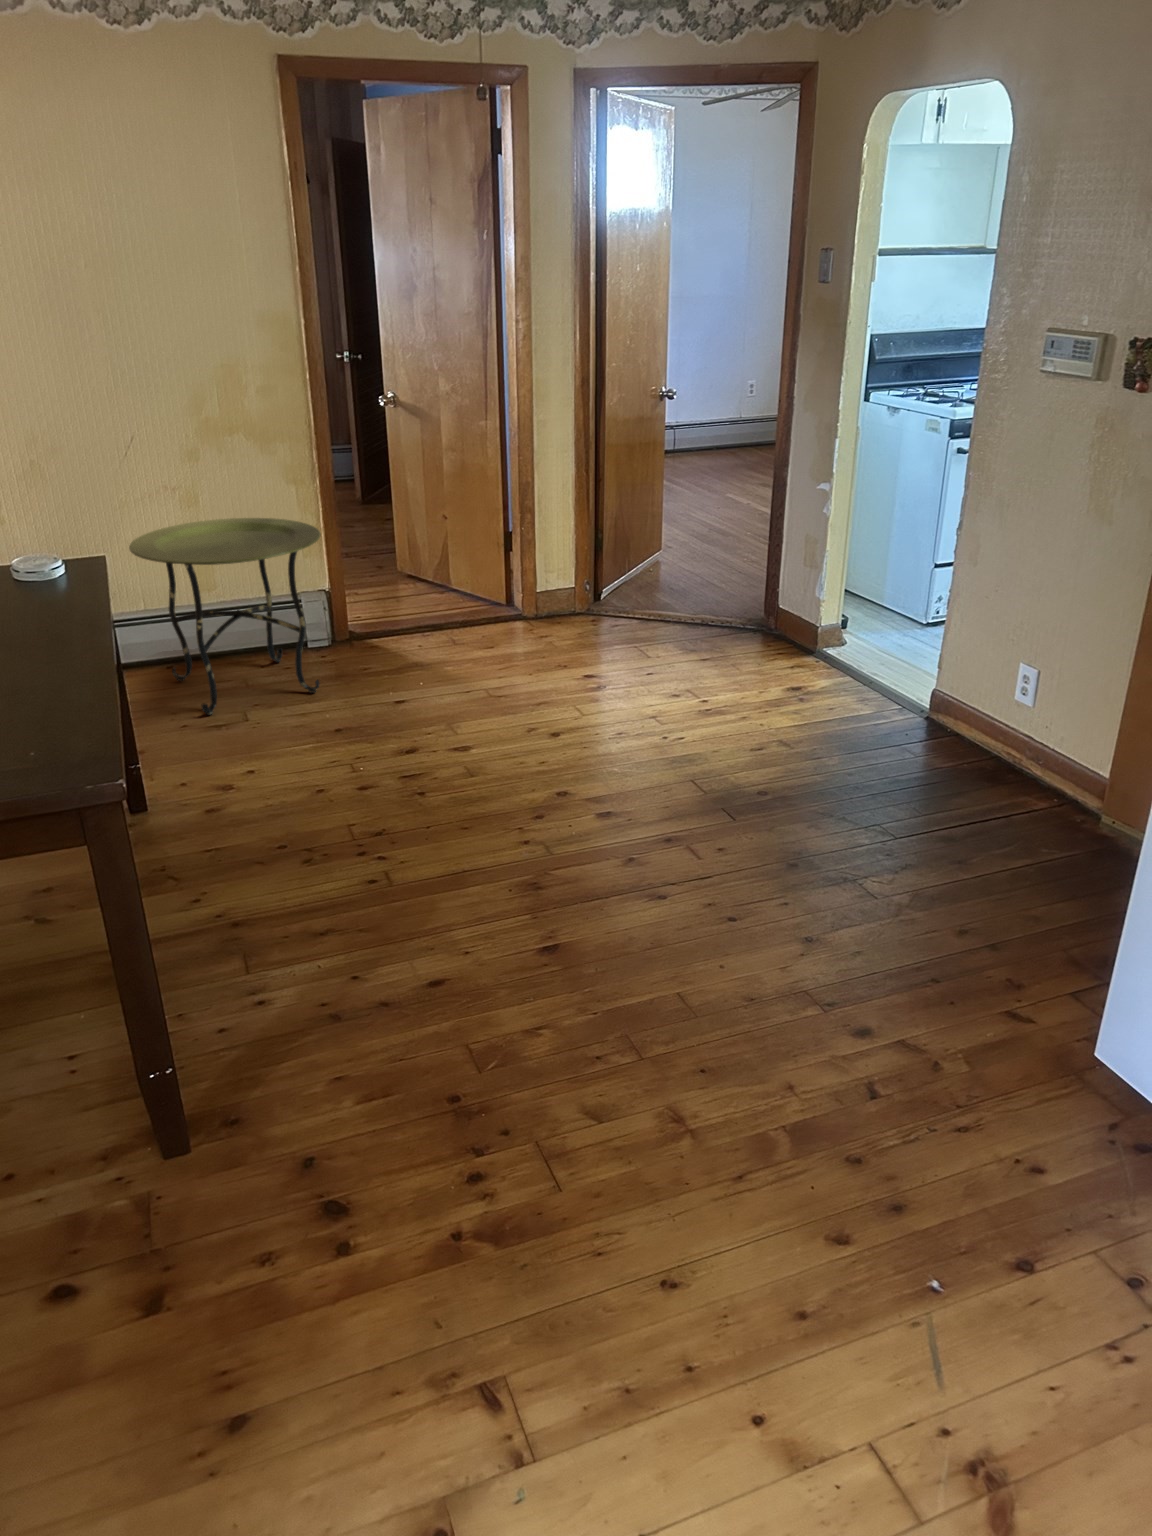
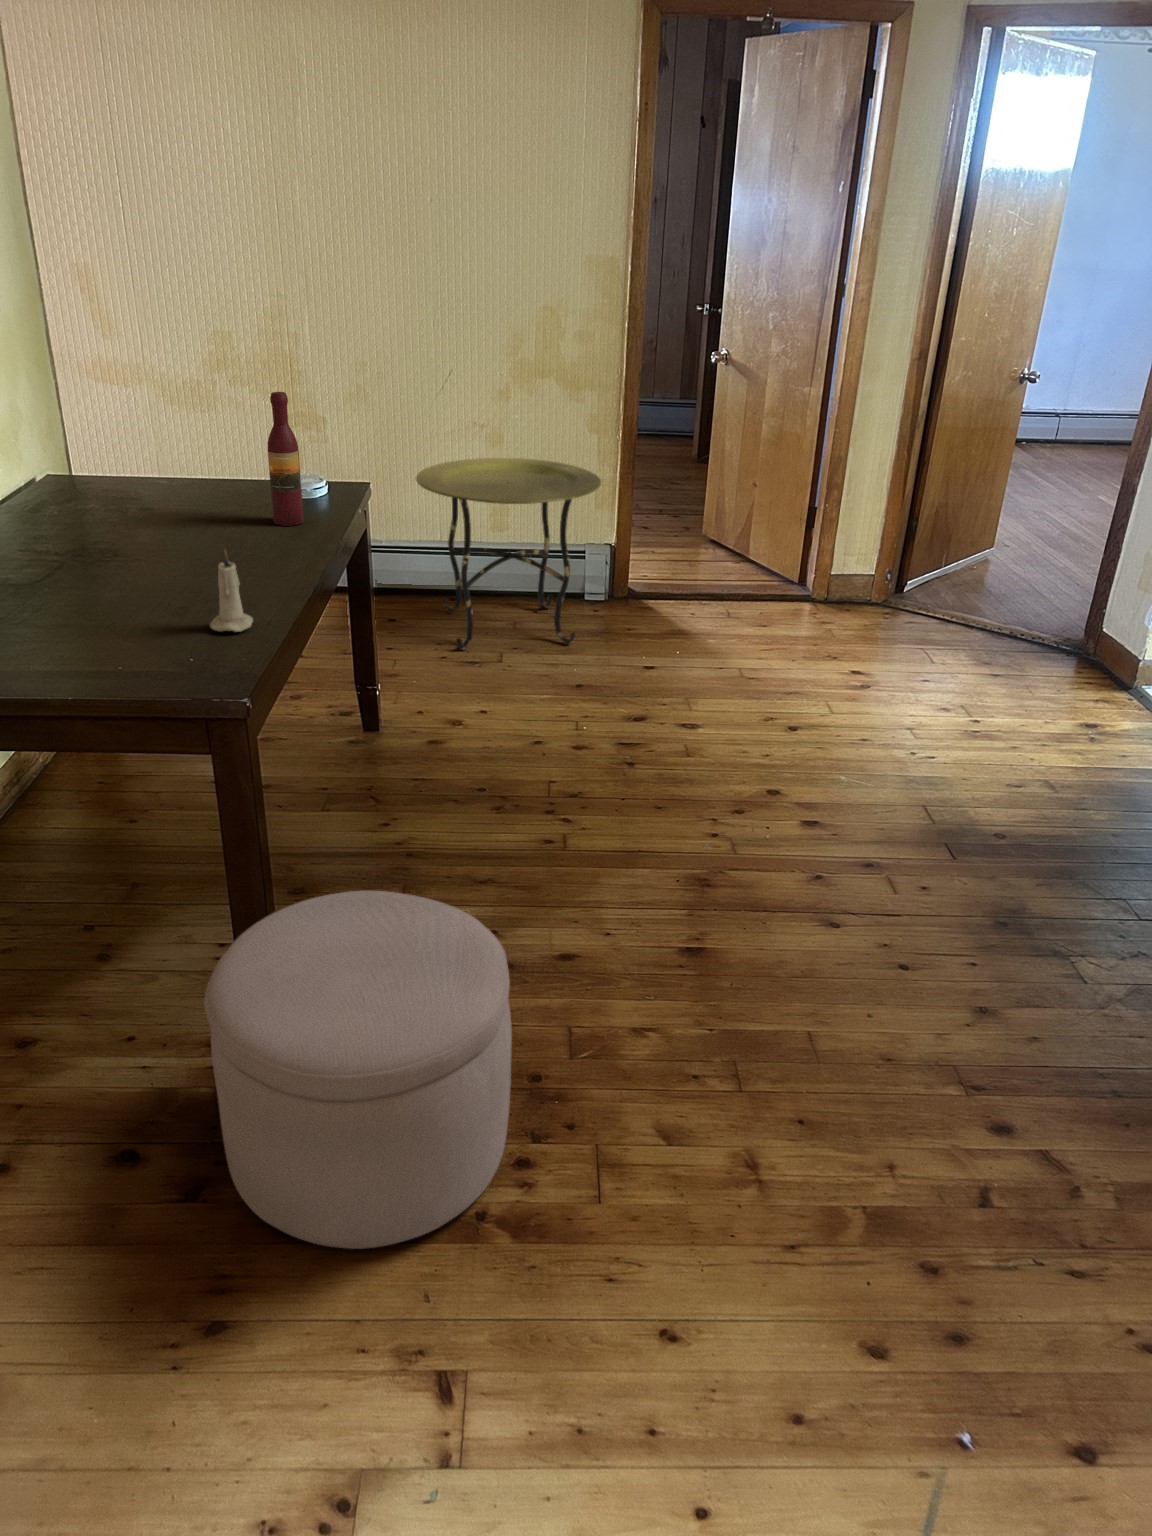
wine bottle: none [17,471,70,609] -> present [267,392,304,526]
candle: none [40,633,87,720] -> present [210,550,253,632]
ottoman: none [142,946,458,1311] -> present [205,891,512,1249]

